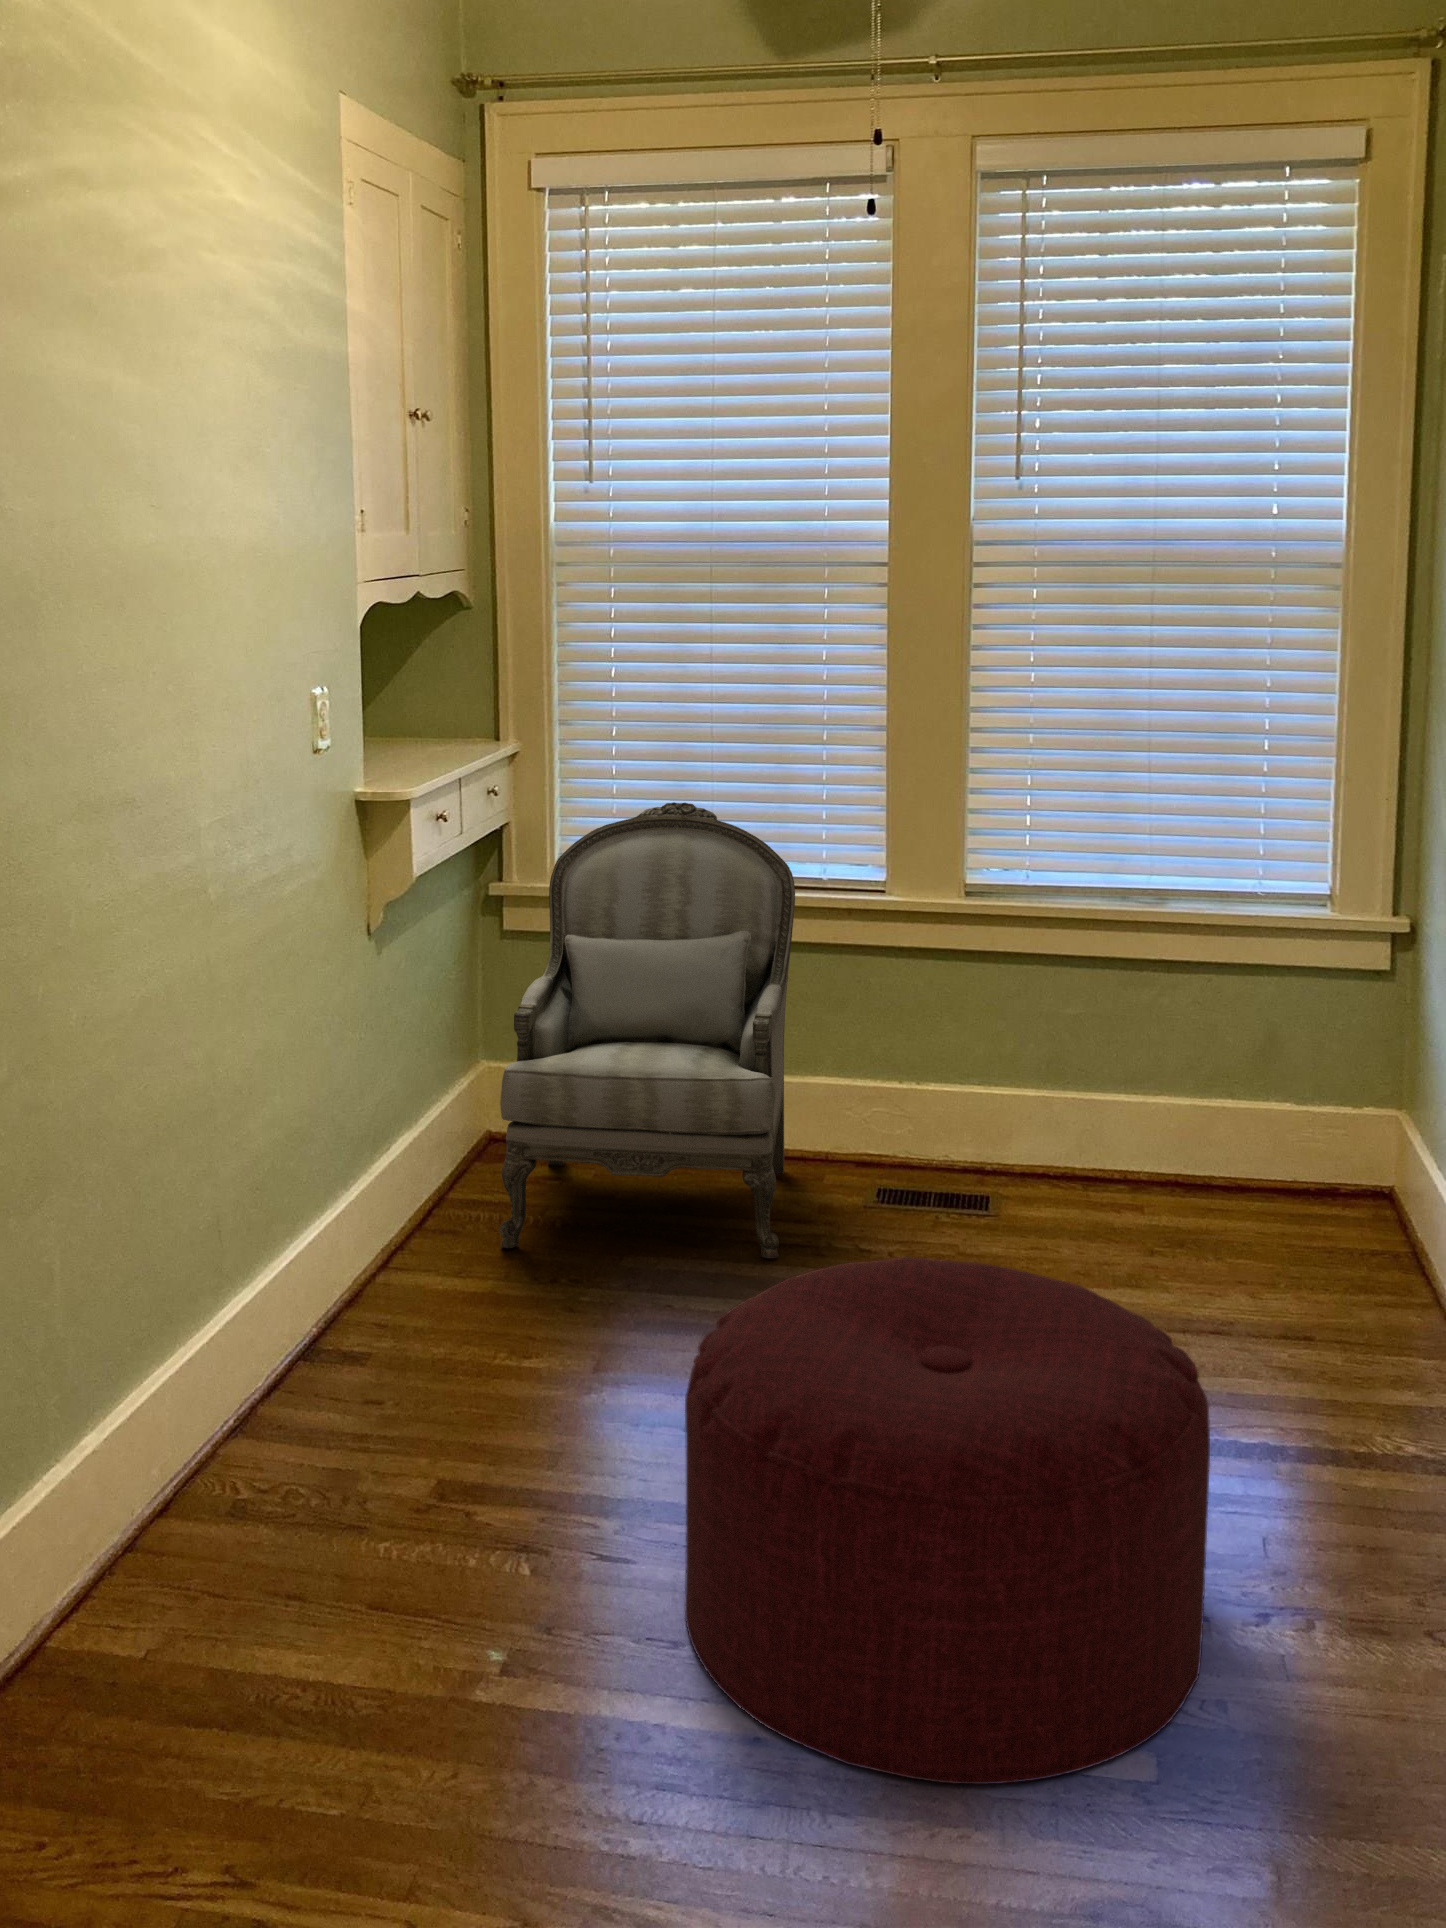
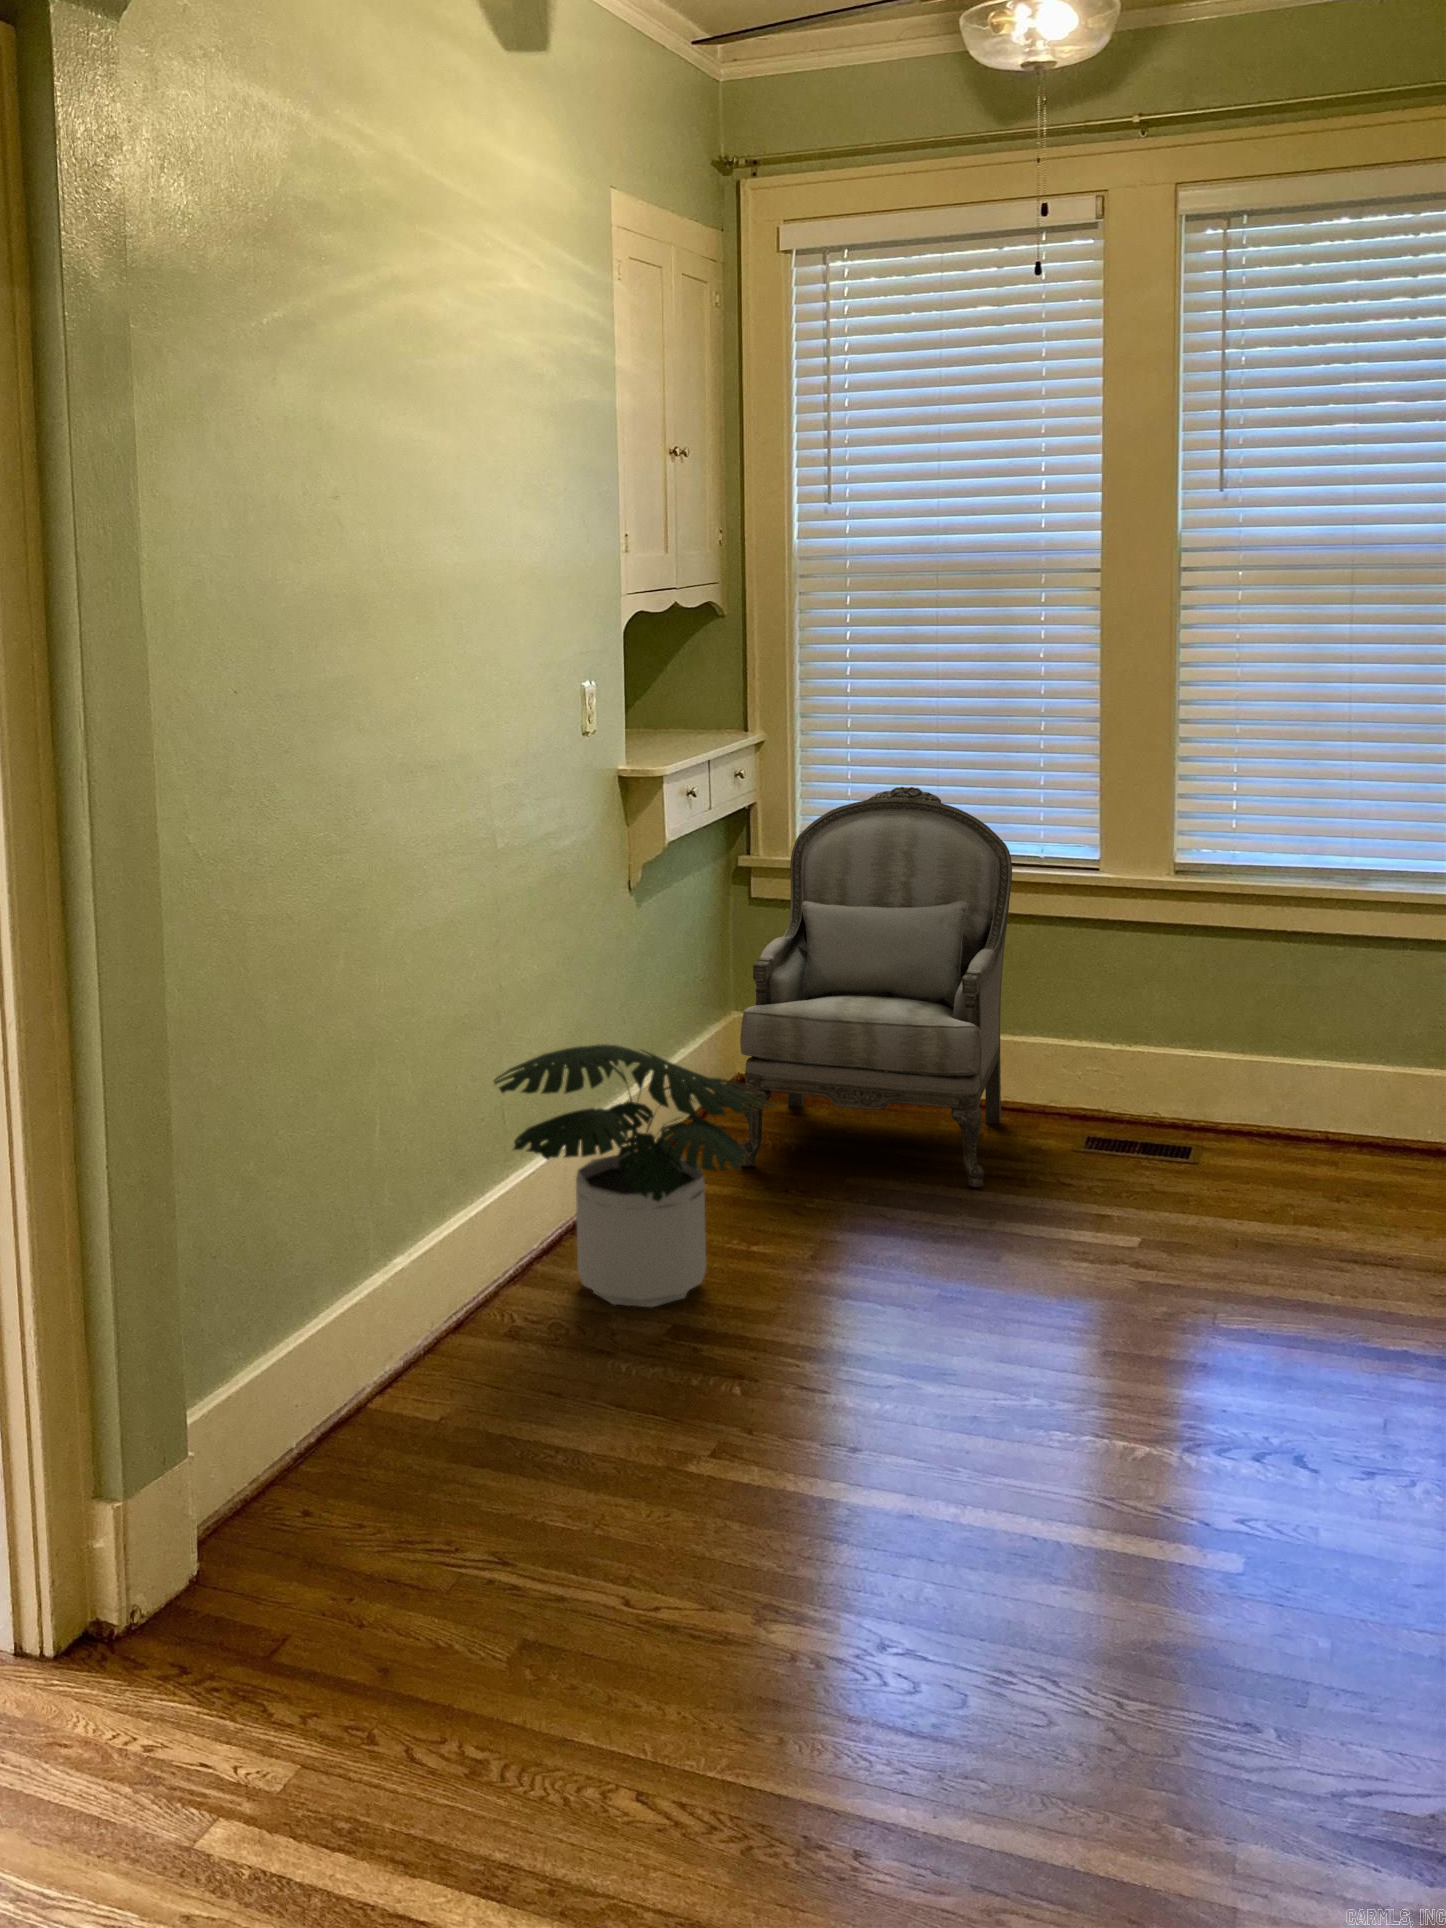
potted plant: none [207,1131,558,1457] -> present [494,1045,774,1307]
ottoman: present [685,1257,1210,1784] -> none [861,1158,1312,1562]

